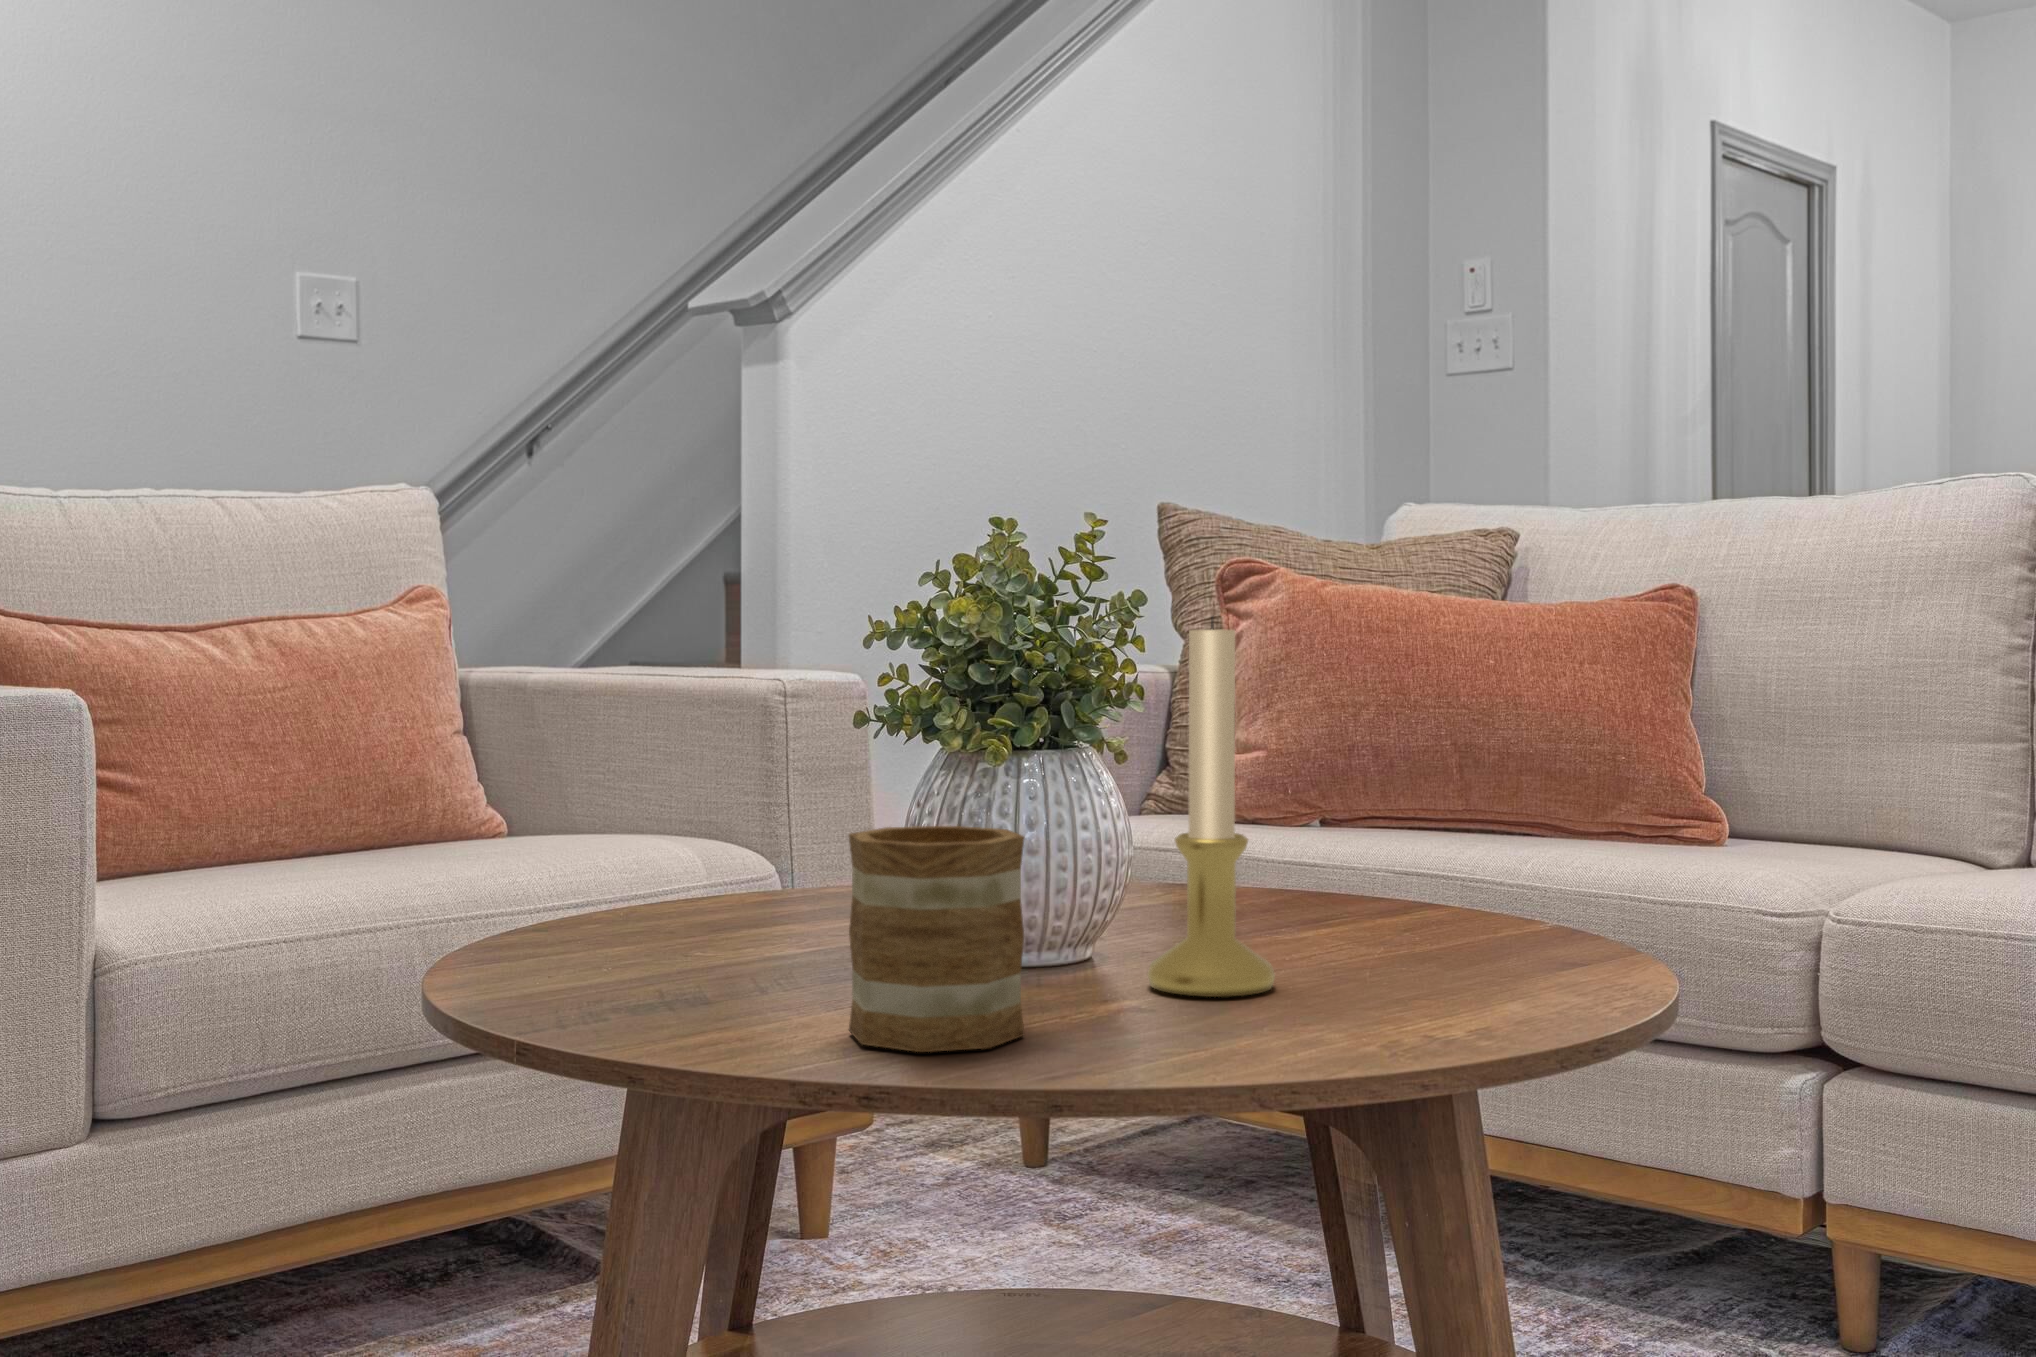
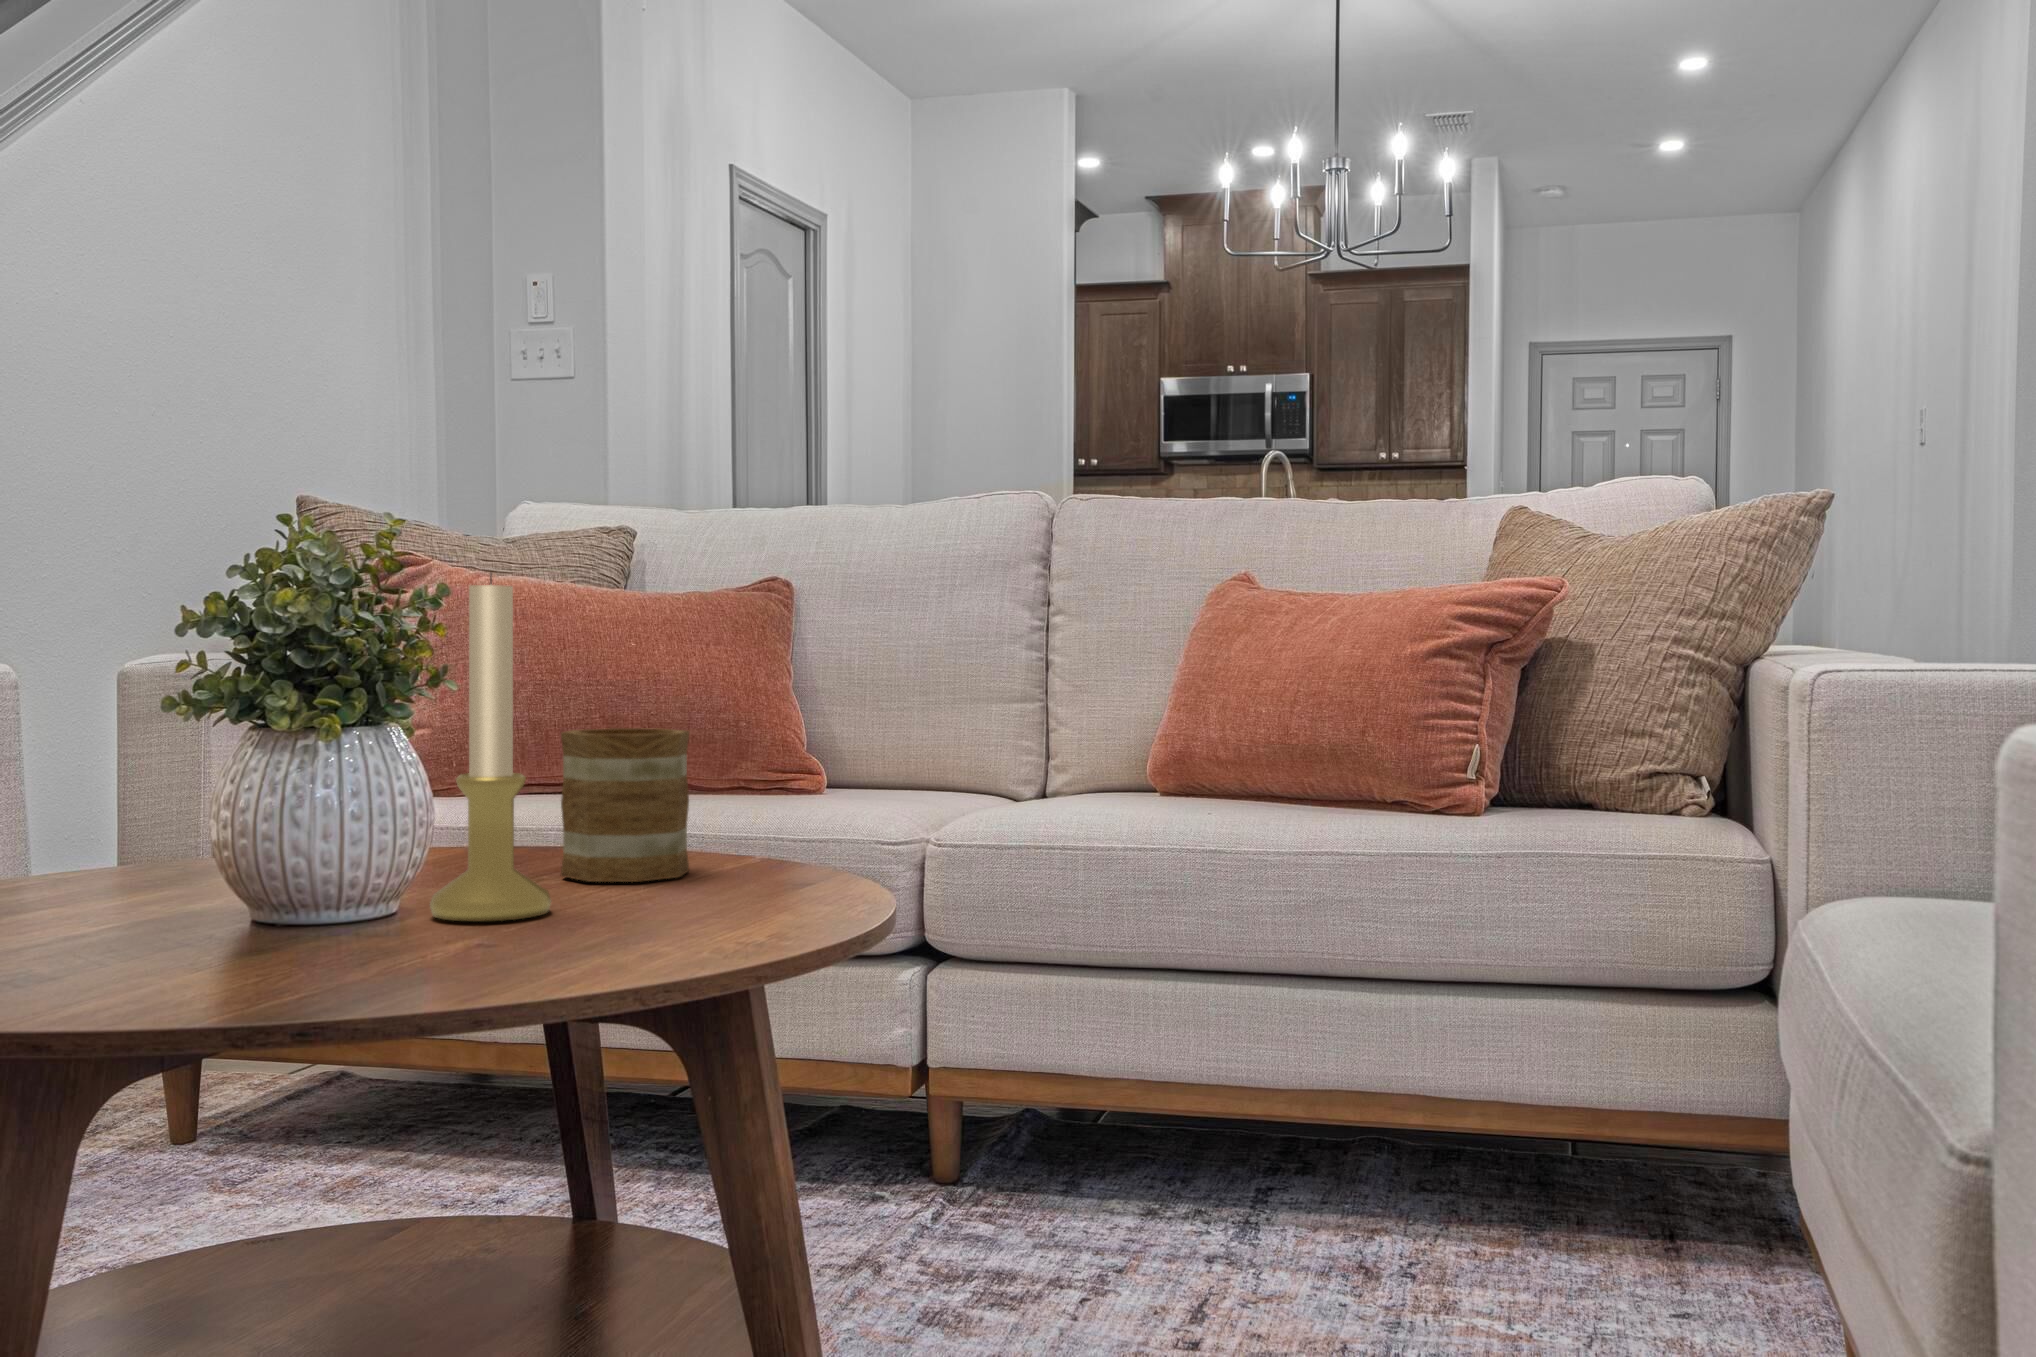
mug: present [849,826,1025,1052] -> present [561,728,689,882]

